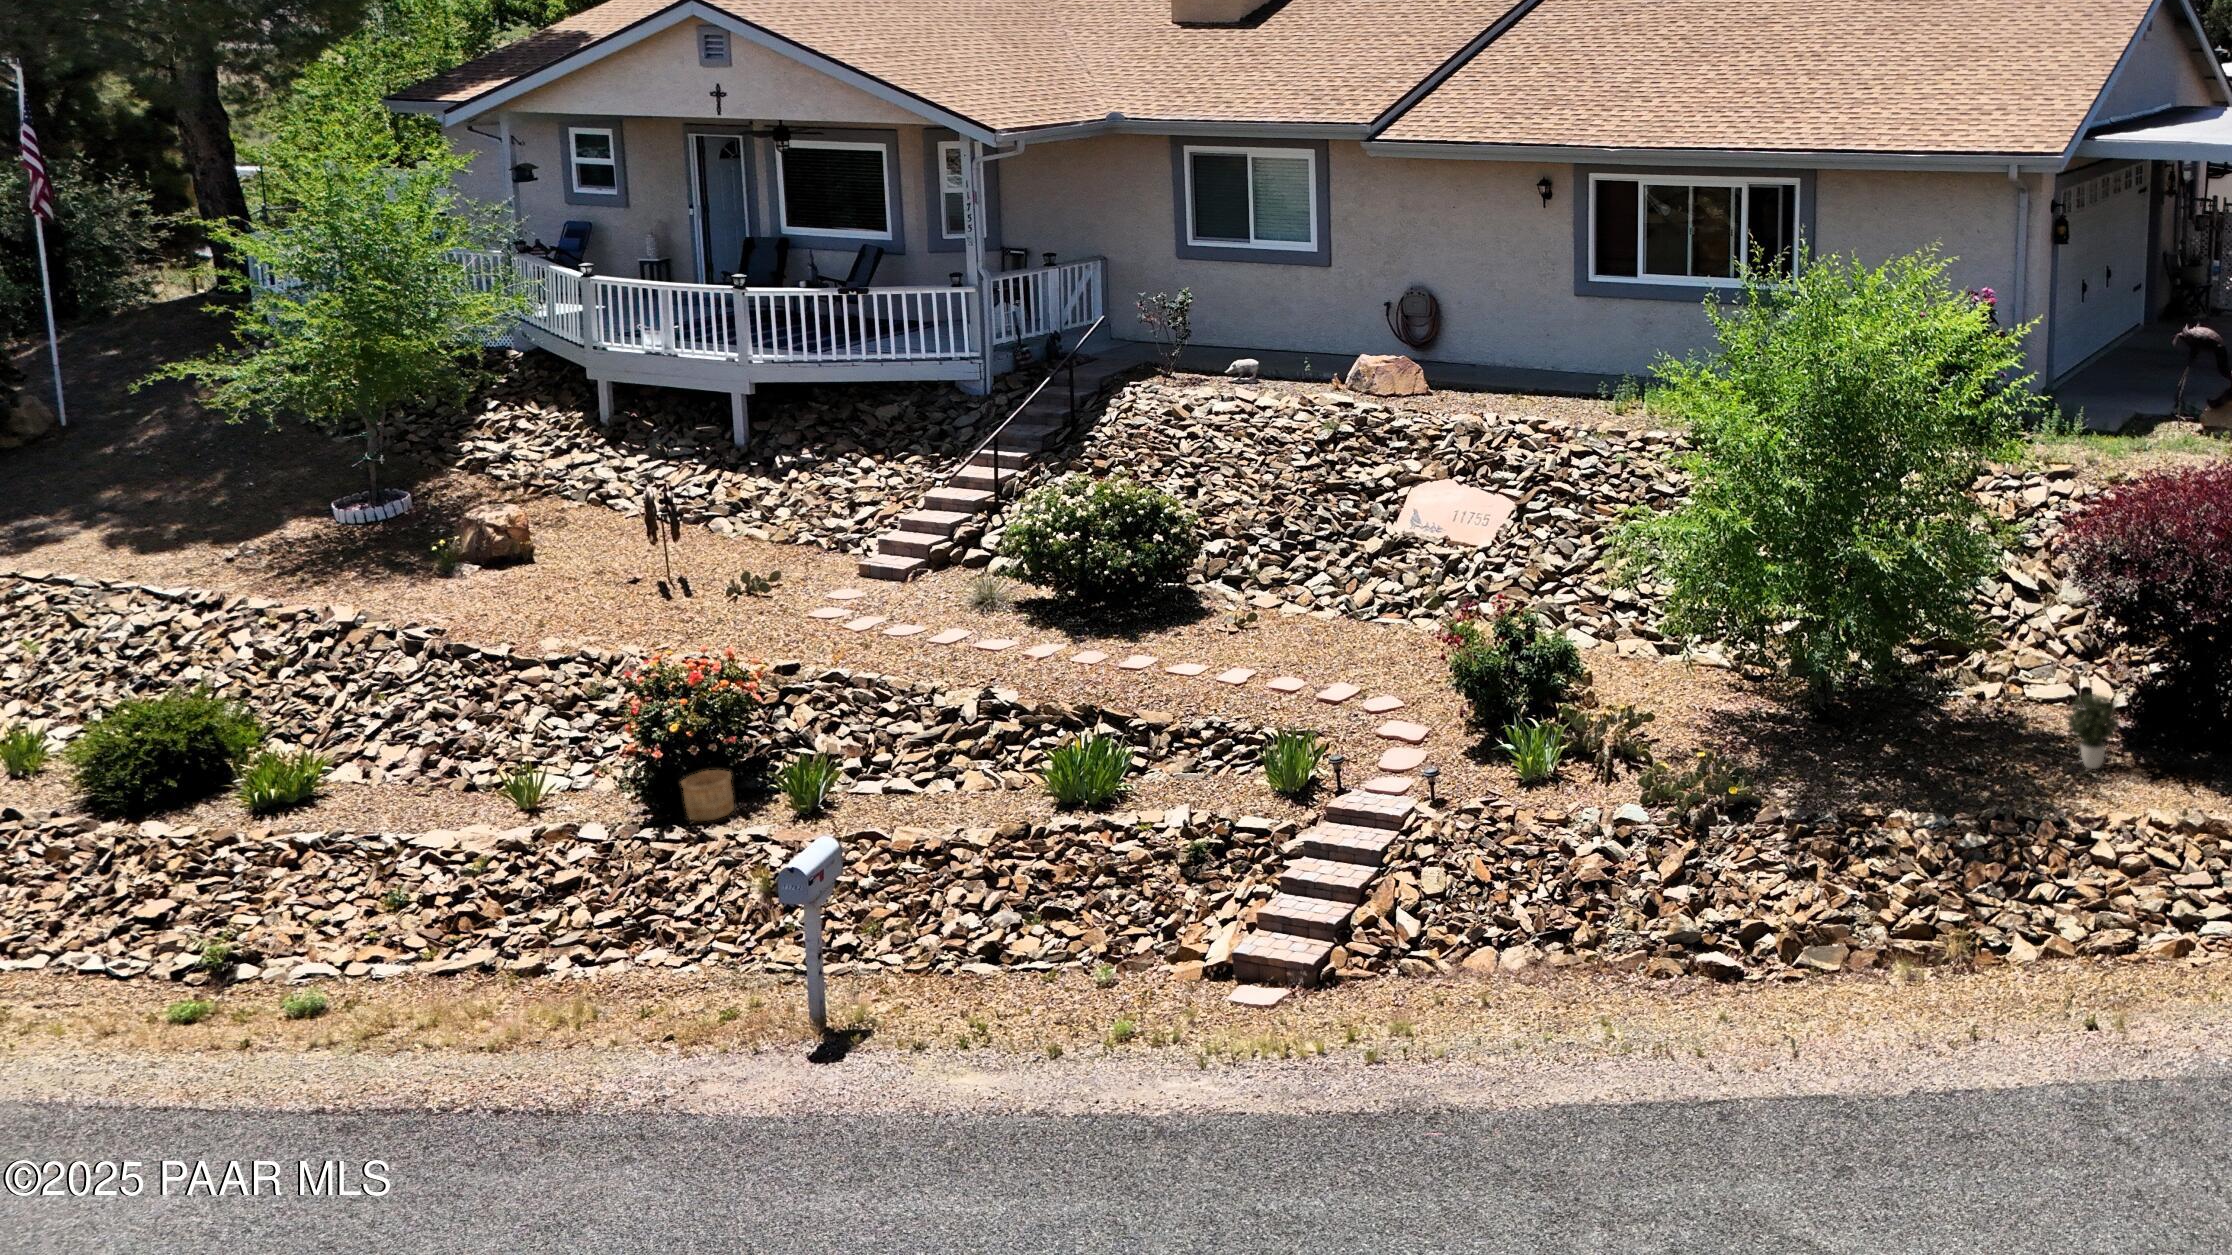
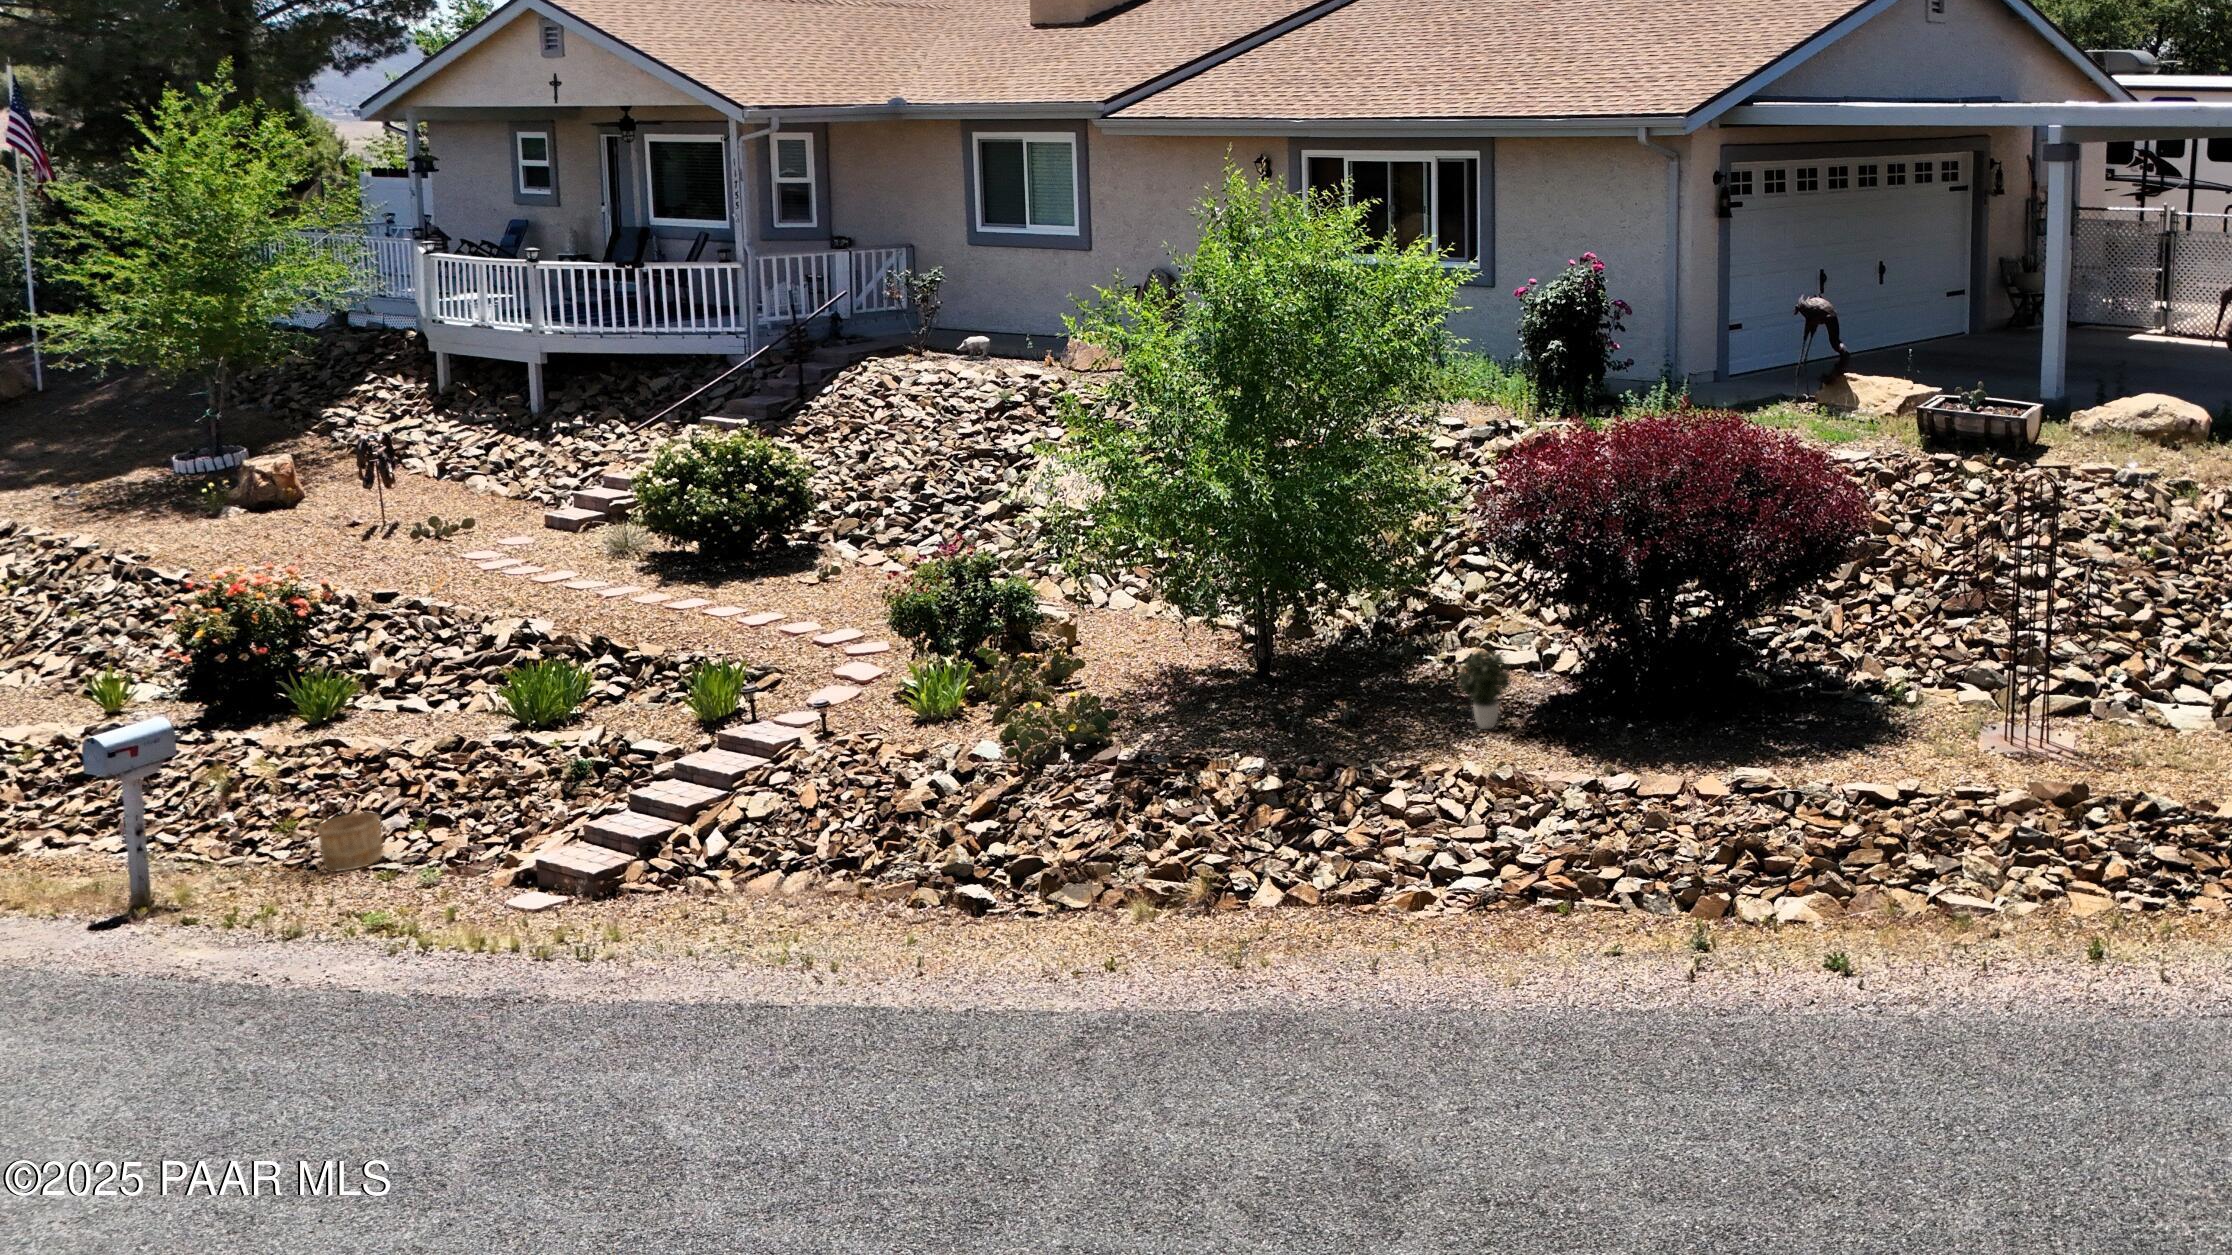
wooden bucket: present [681,770,734,821] -> present [317,812,383,872]

